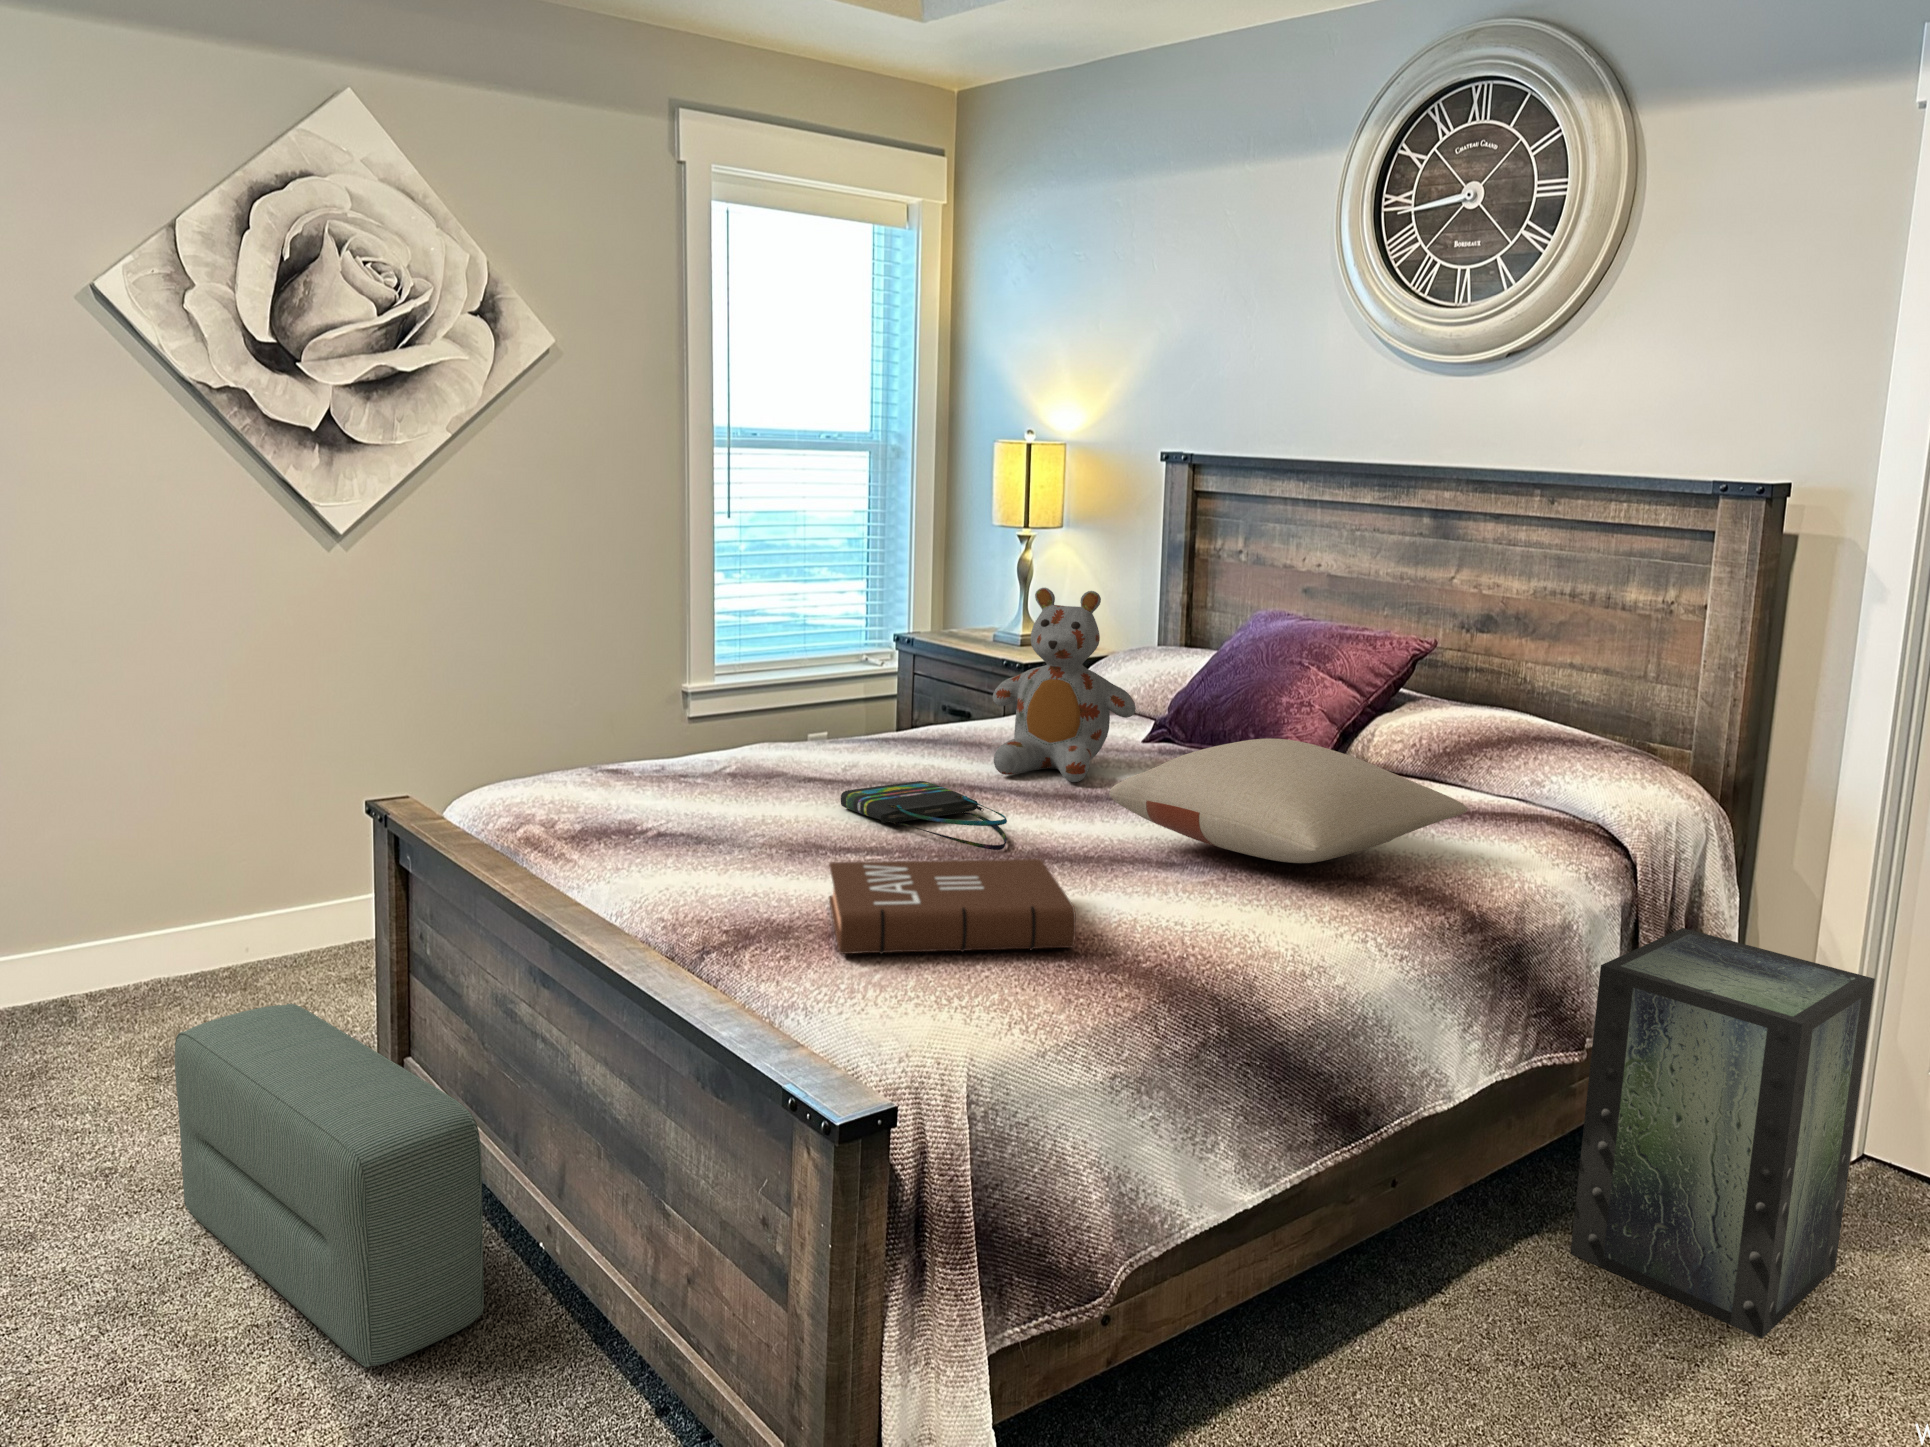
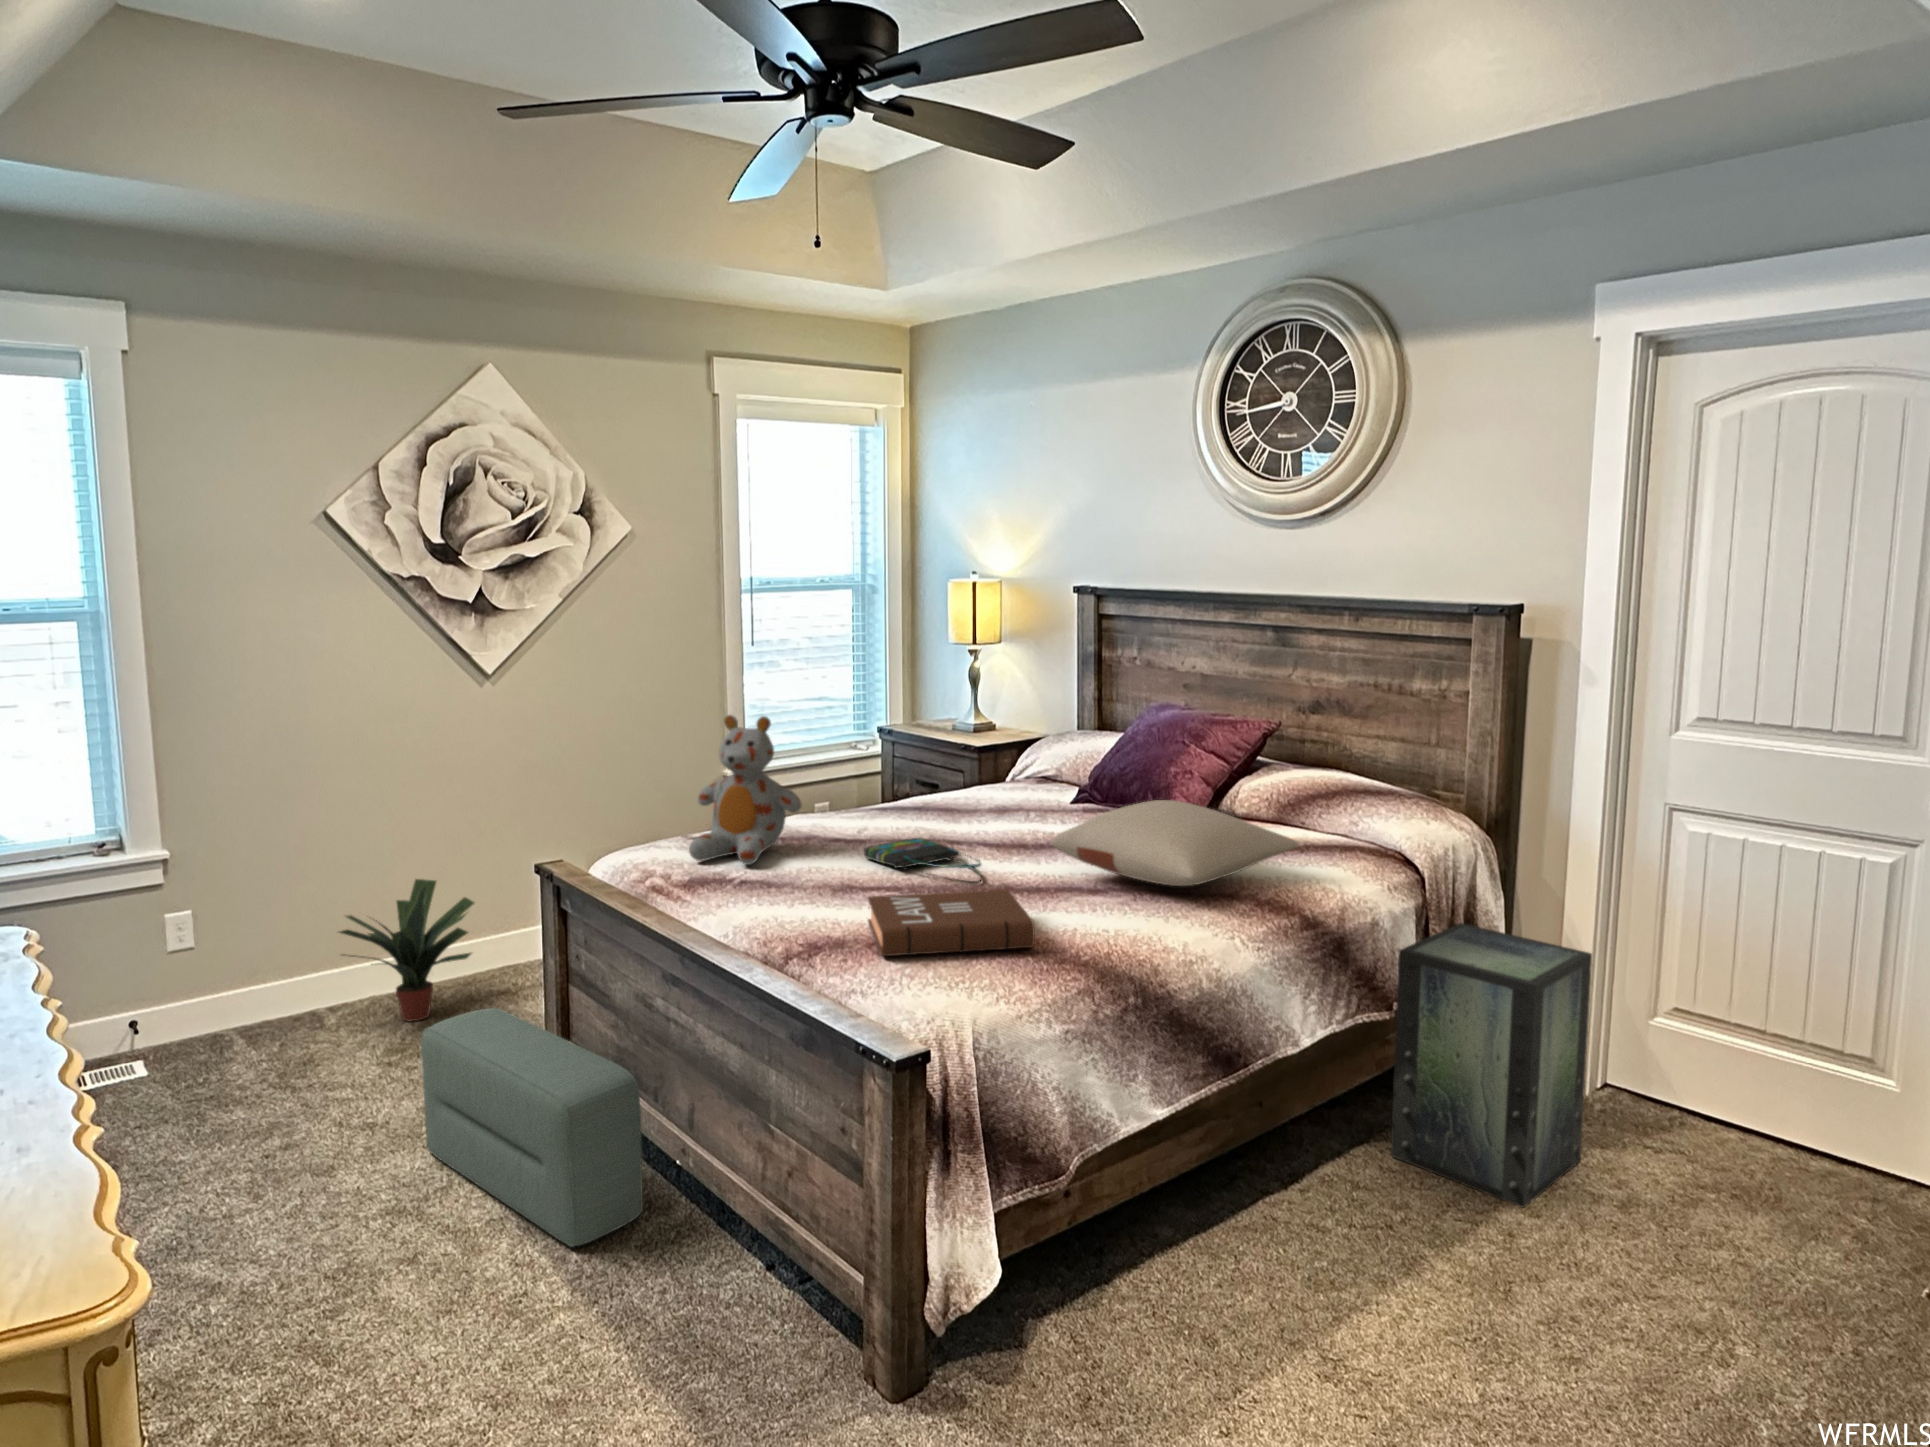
stuffed bear: present [993,588,1136,782] -> present [689,715,801,865]
potted plant: none [66,816,308,1014] -> present [340,879,474,1022]

